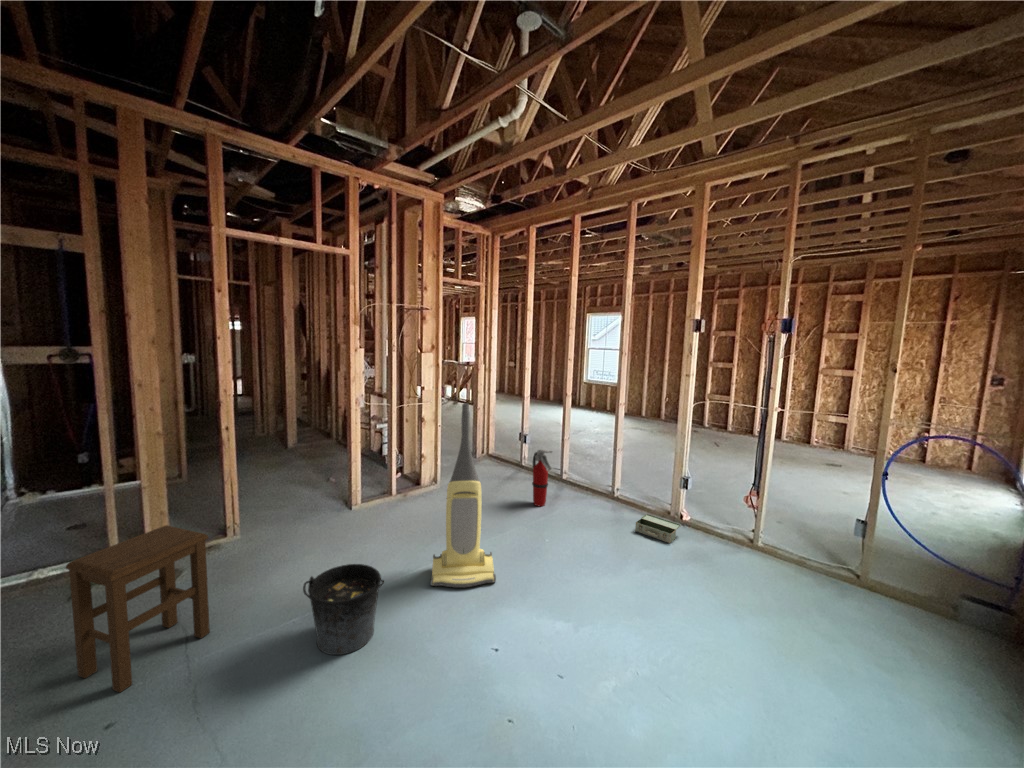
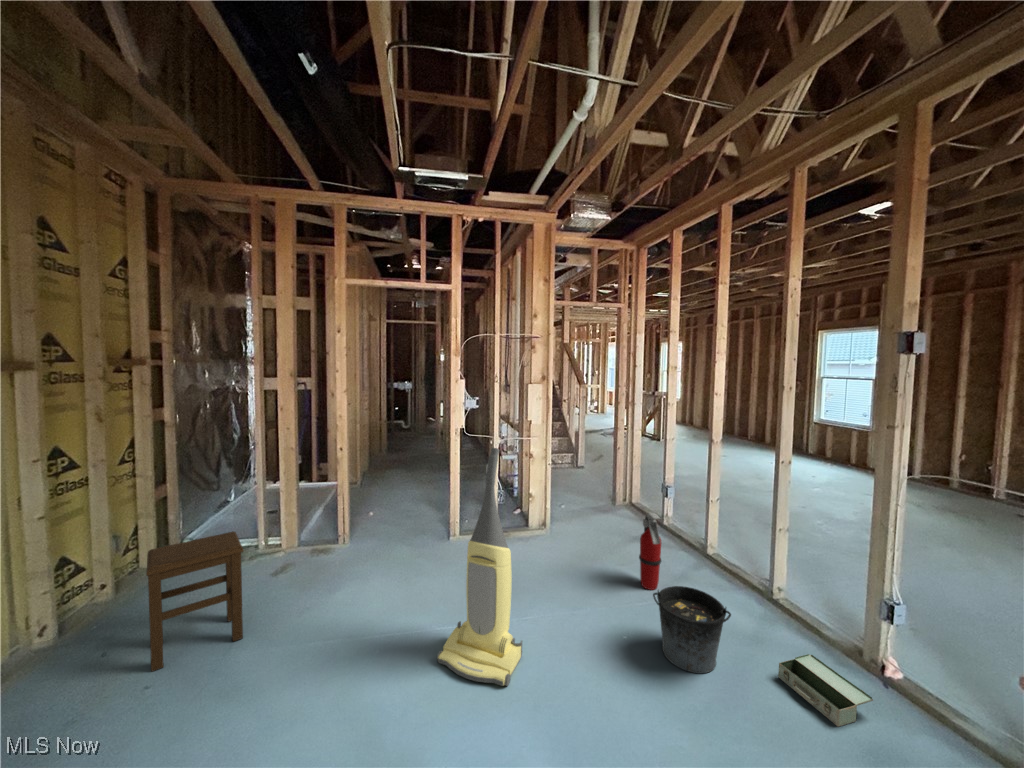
bucket: present [303,564,384,655] -> present [653,586,731,673]

